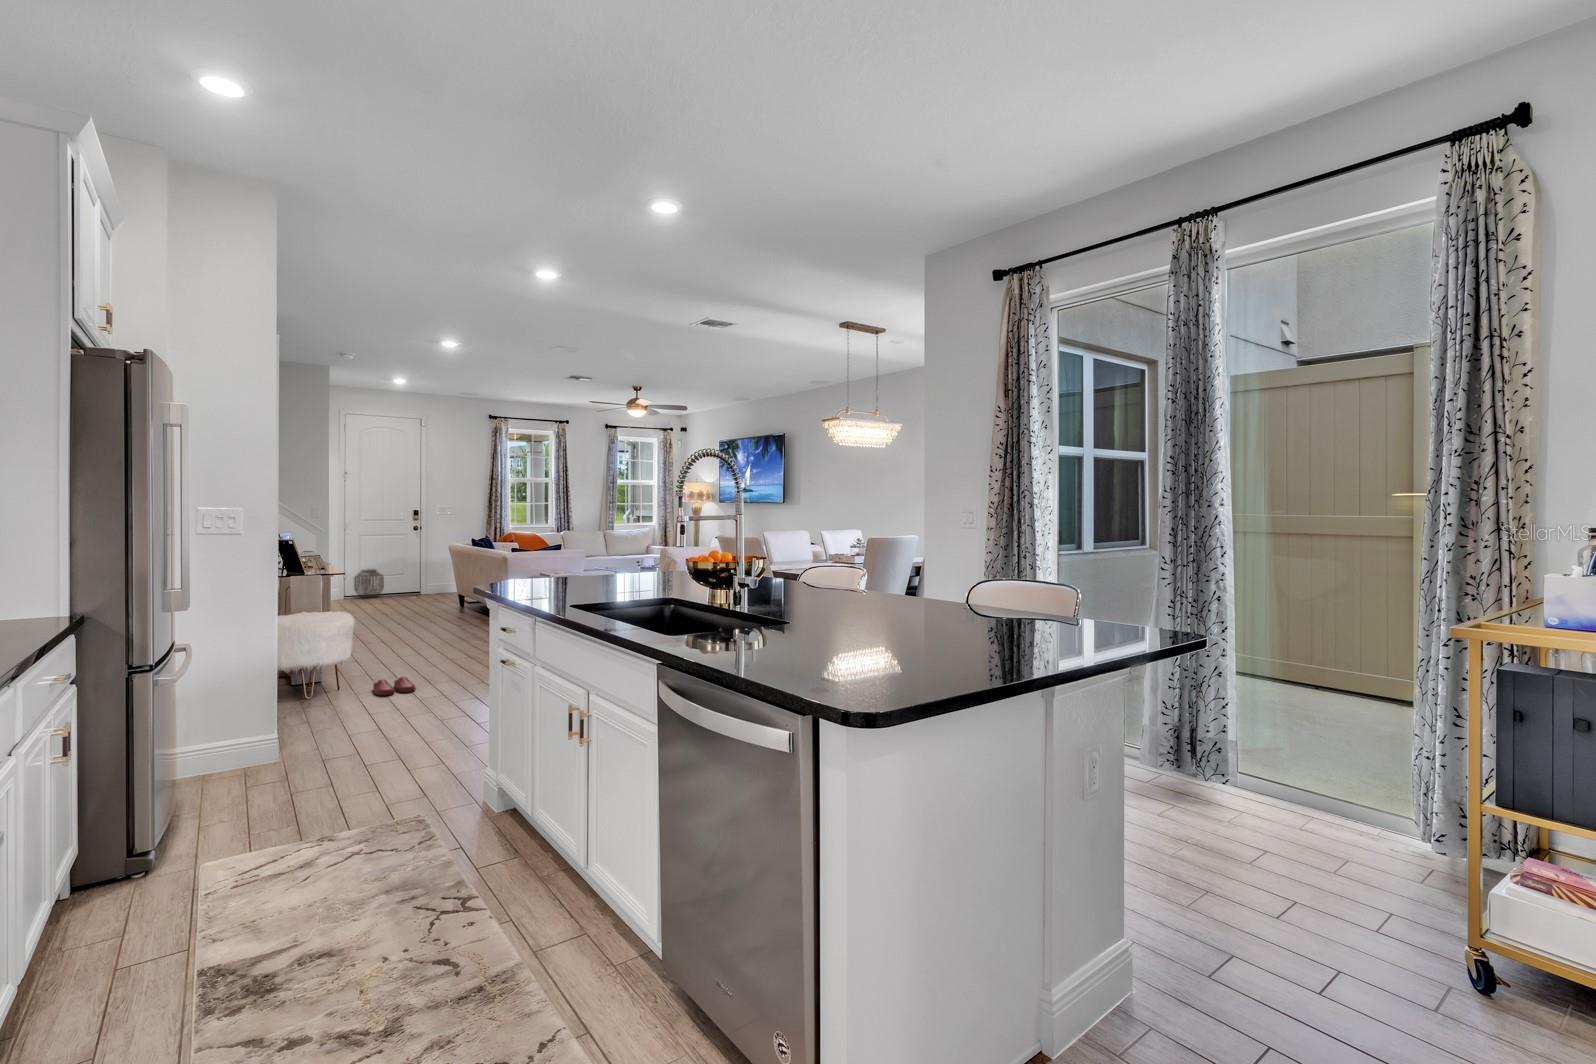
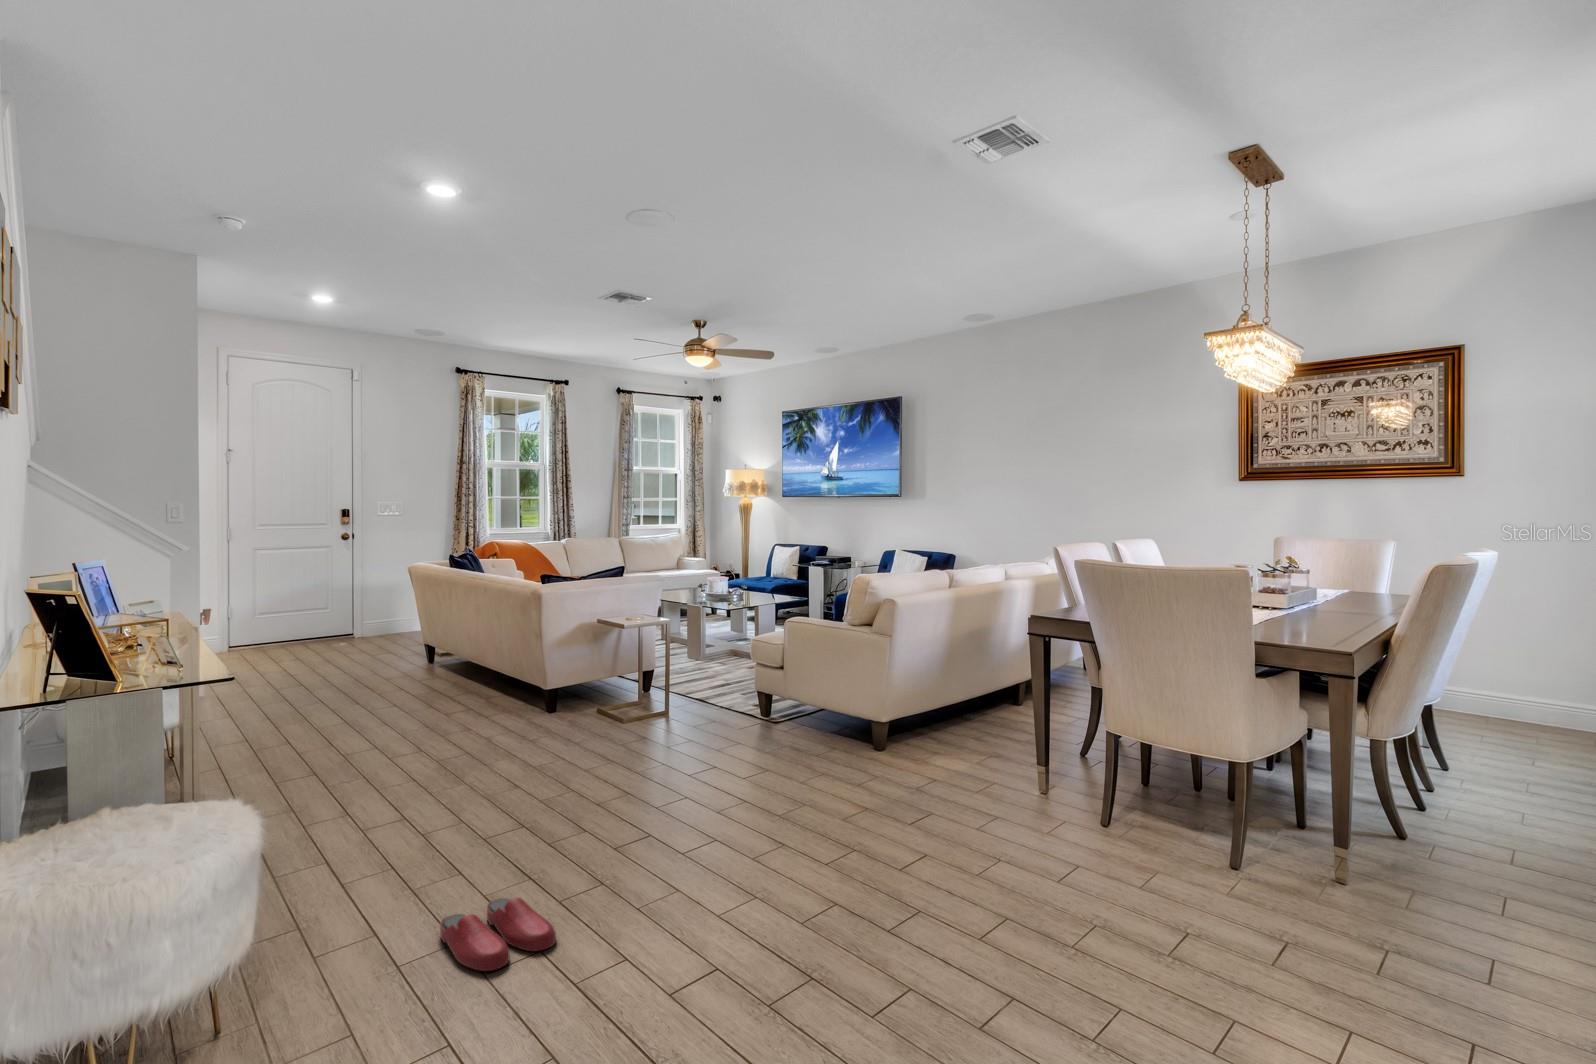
woven basket: present [354,569,384,598] -> none [247,604,297,651]

